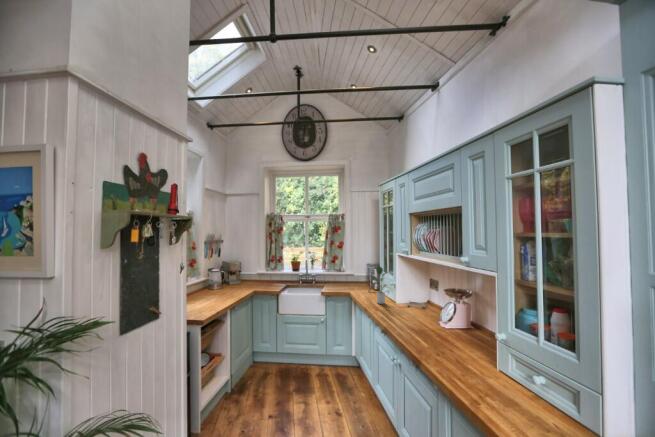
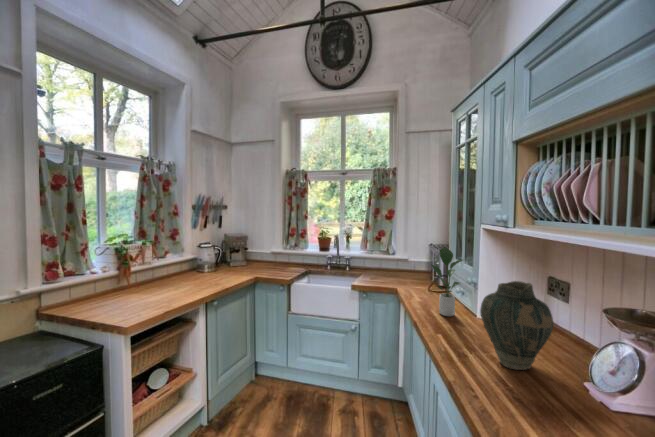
vase: none [398,280,427,321] -> present [480,281,553,370]

